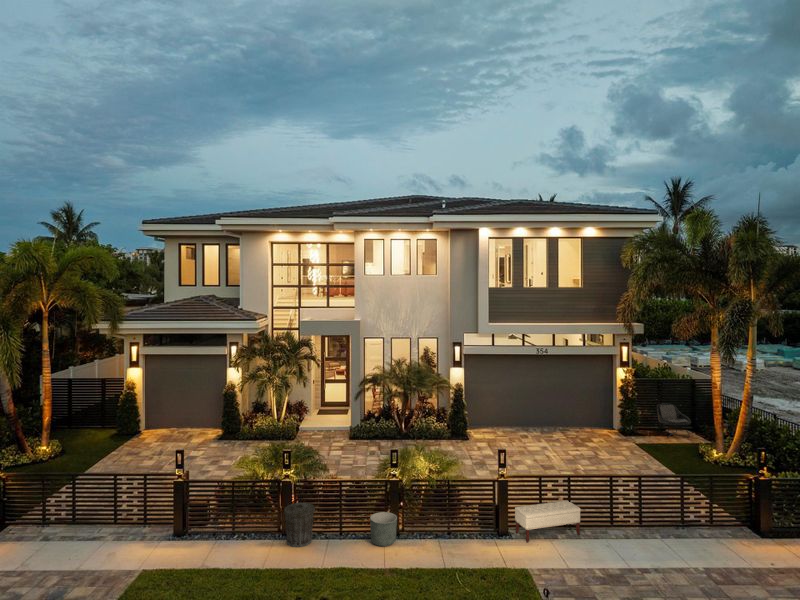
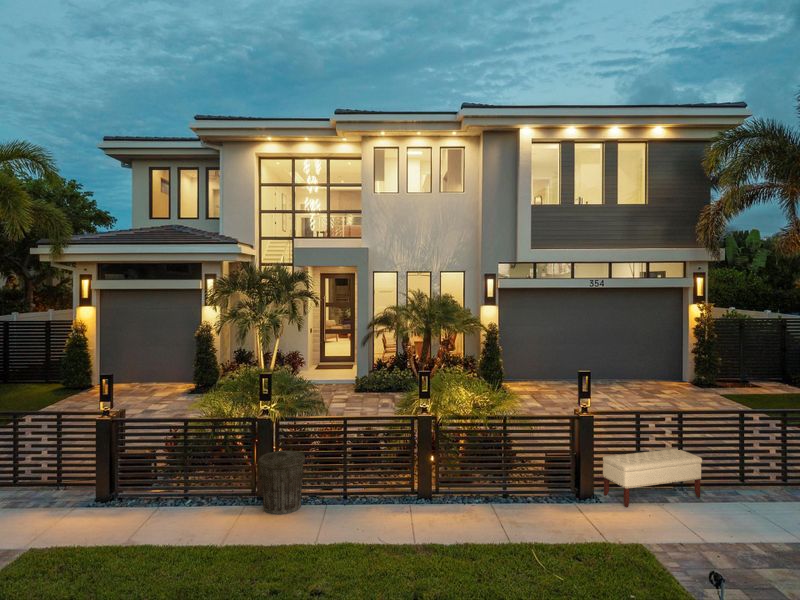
lounge chair: present [655,403,691,437] -> none [735,348,784,389]
planter: present [370,512,397,546] -> none [389,464,429,513]

